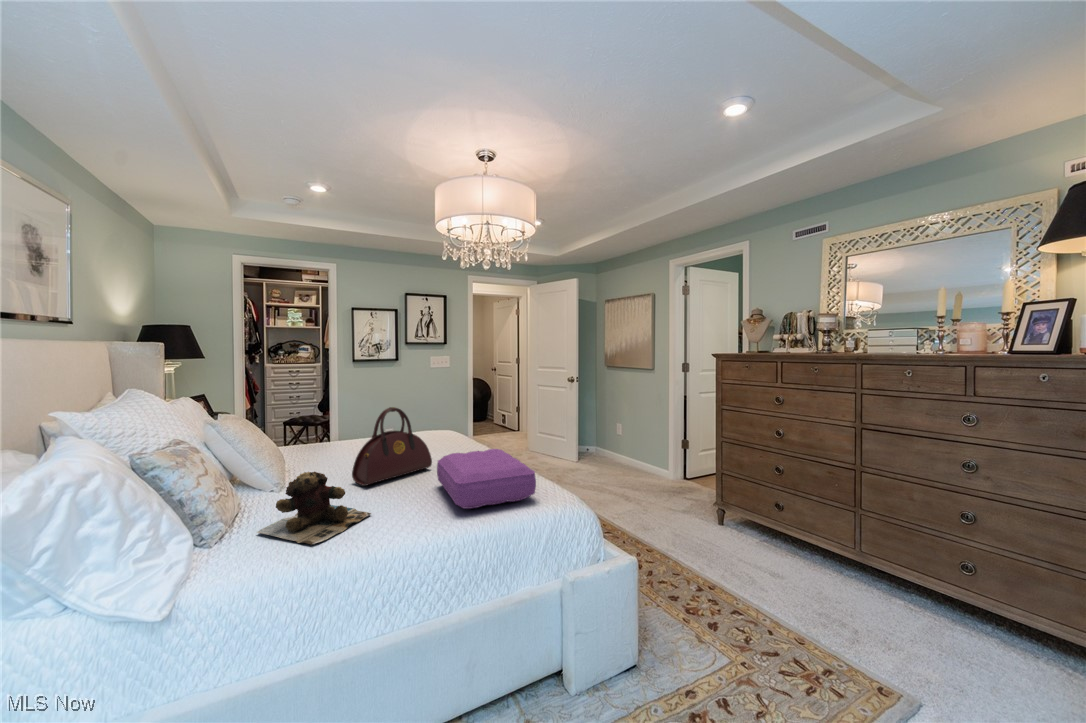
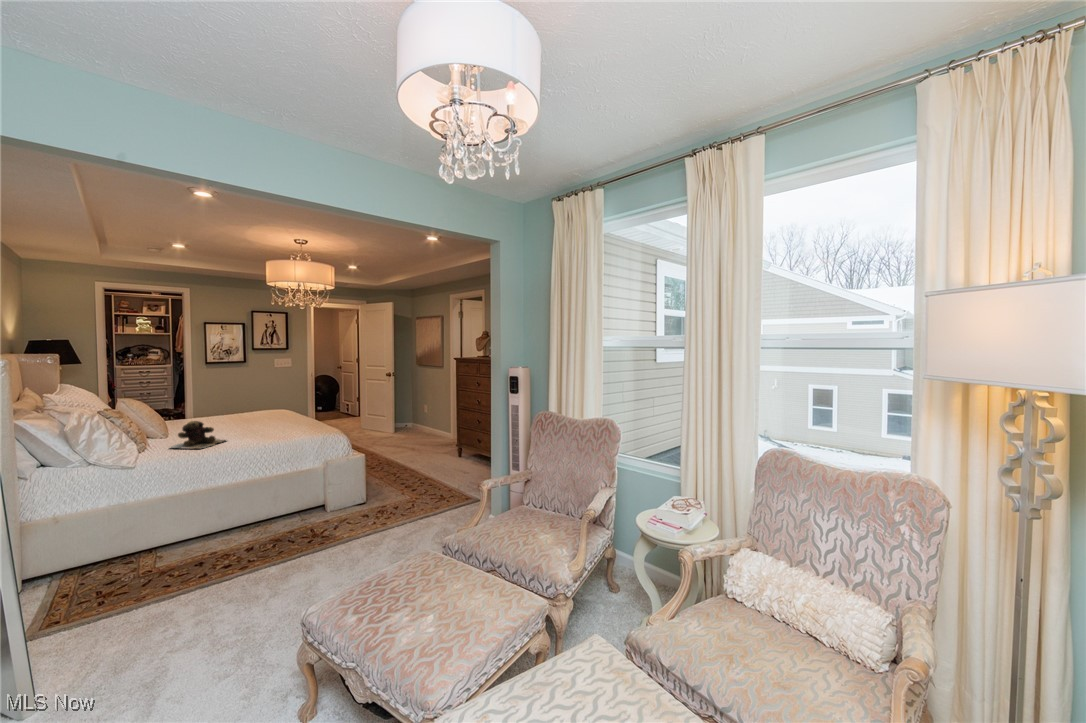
handbag: present [352,407,432,486] -> none [215,392,265,433]
pillow: present [437,449,536,509] -> none [266,411,317,436]

